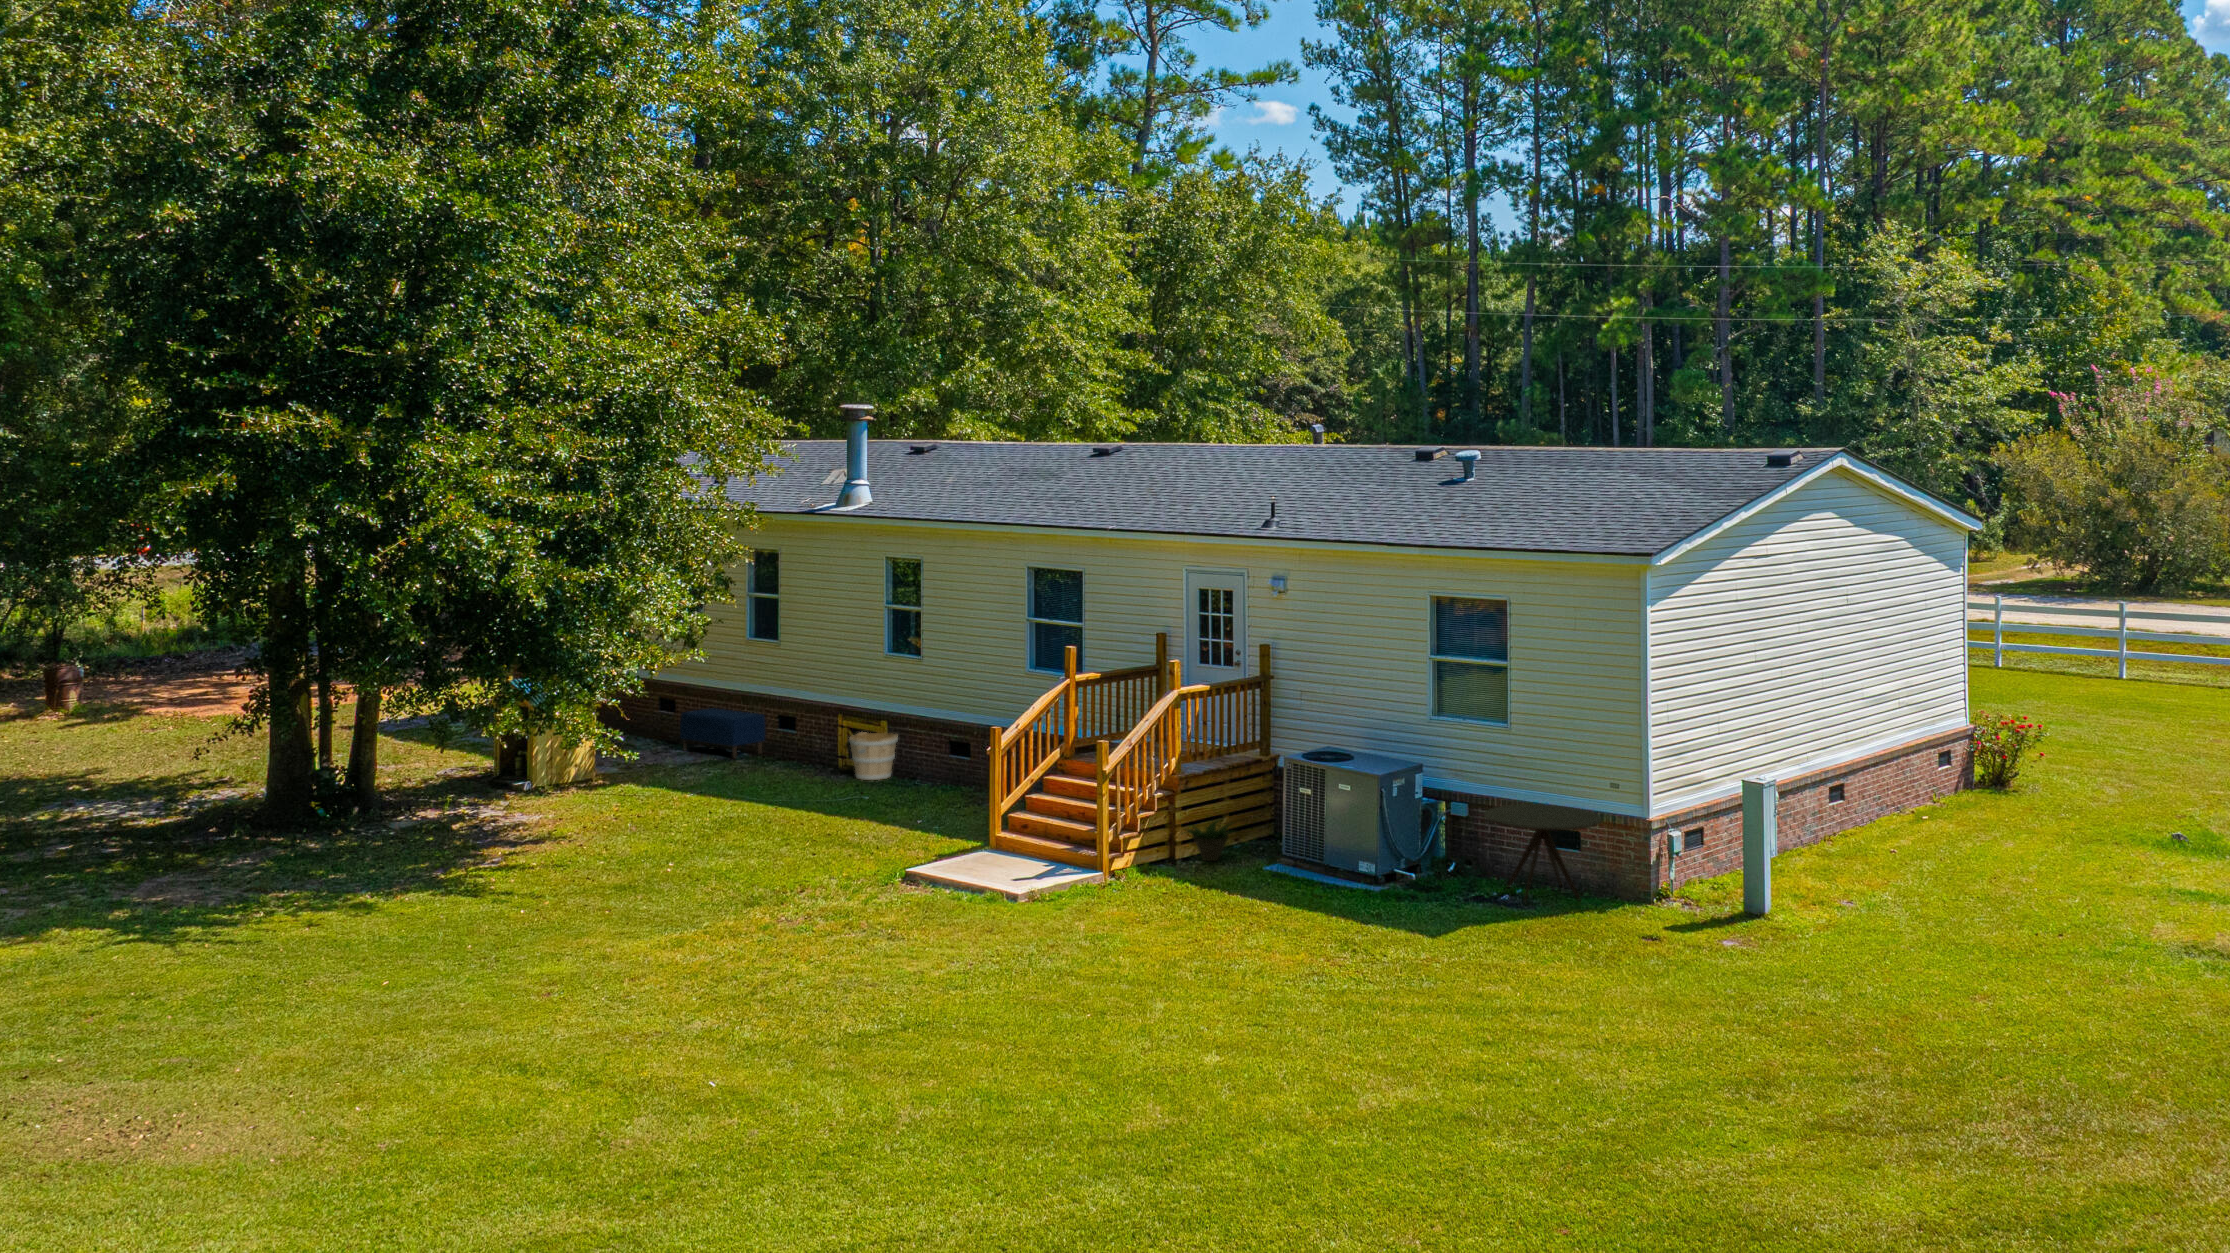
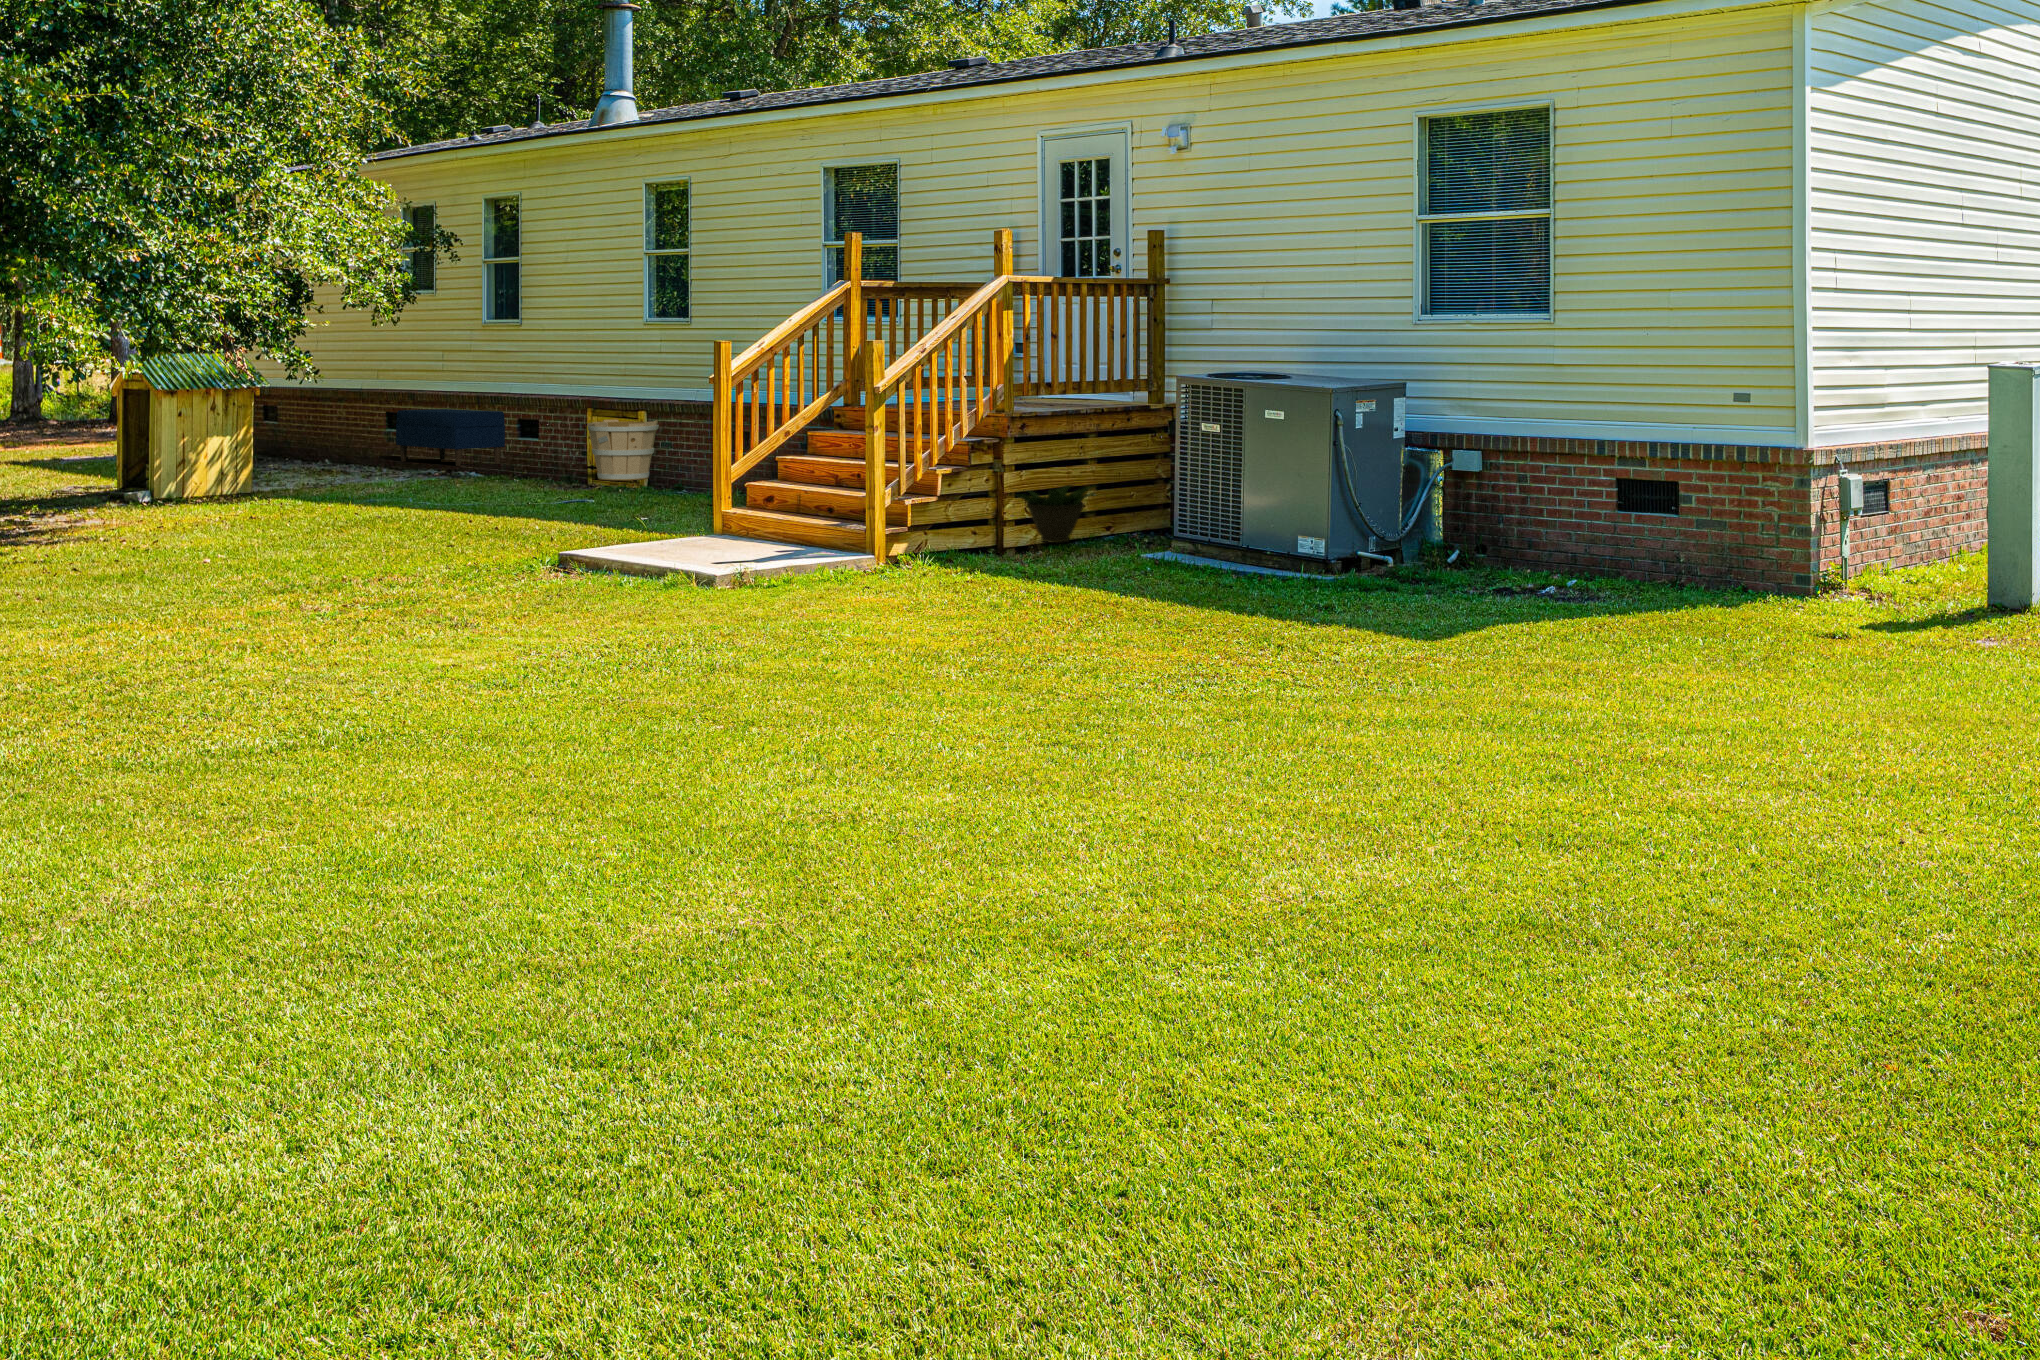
round table: present [1484,804,1601,902] -> none [1513,437,1726,585]

